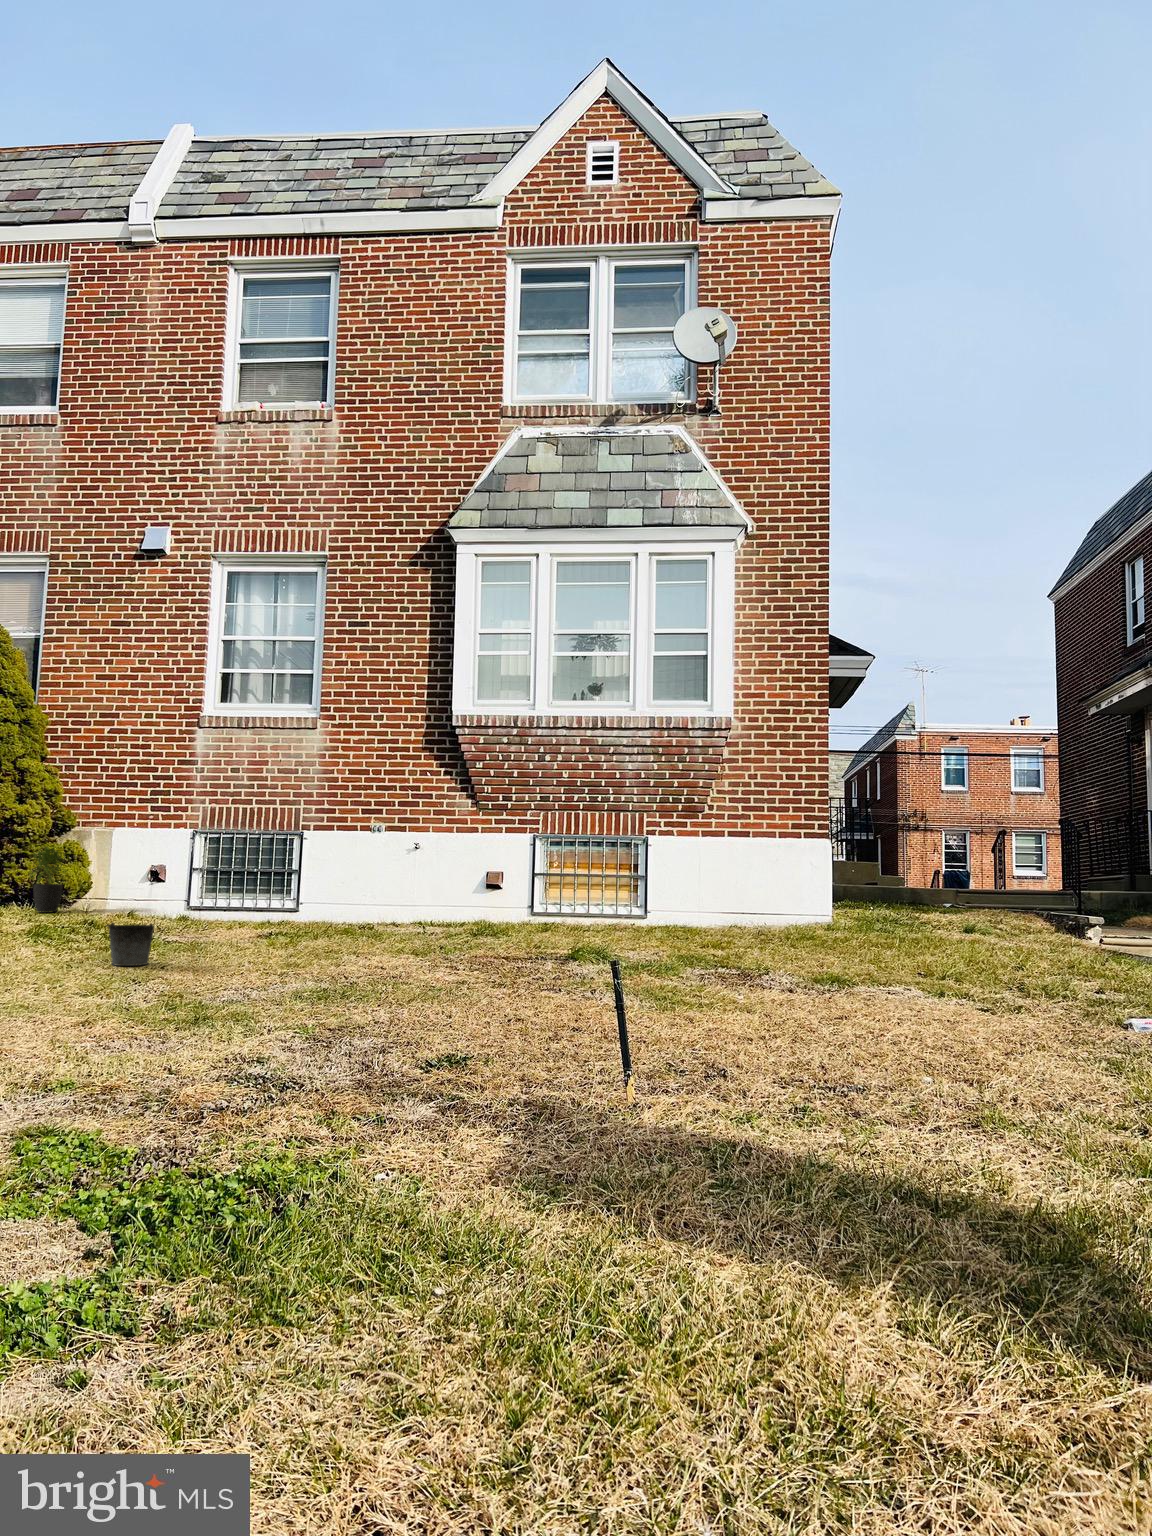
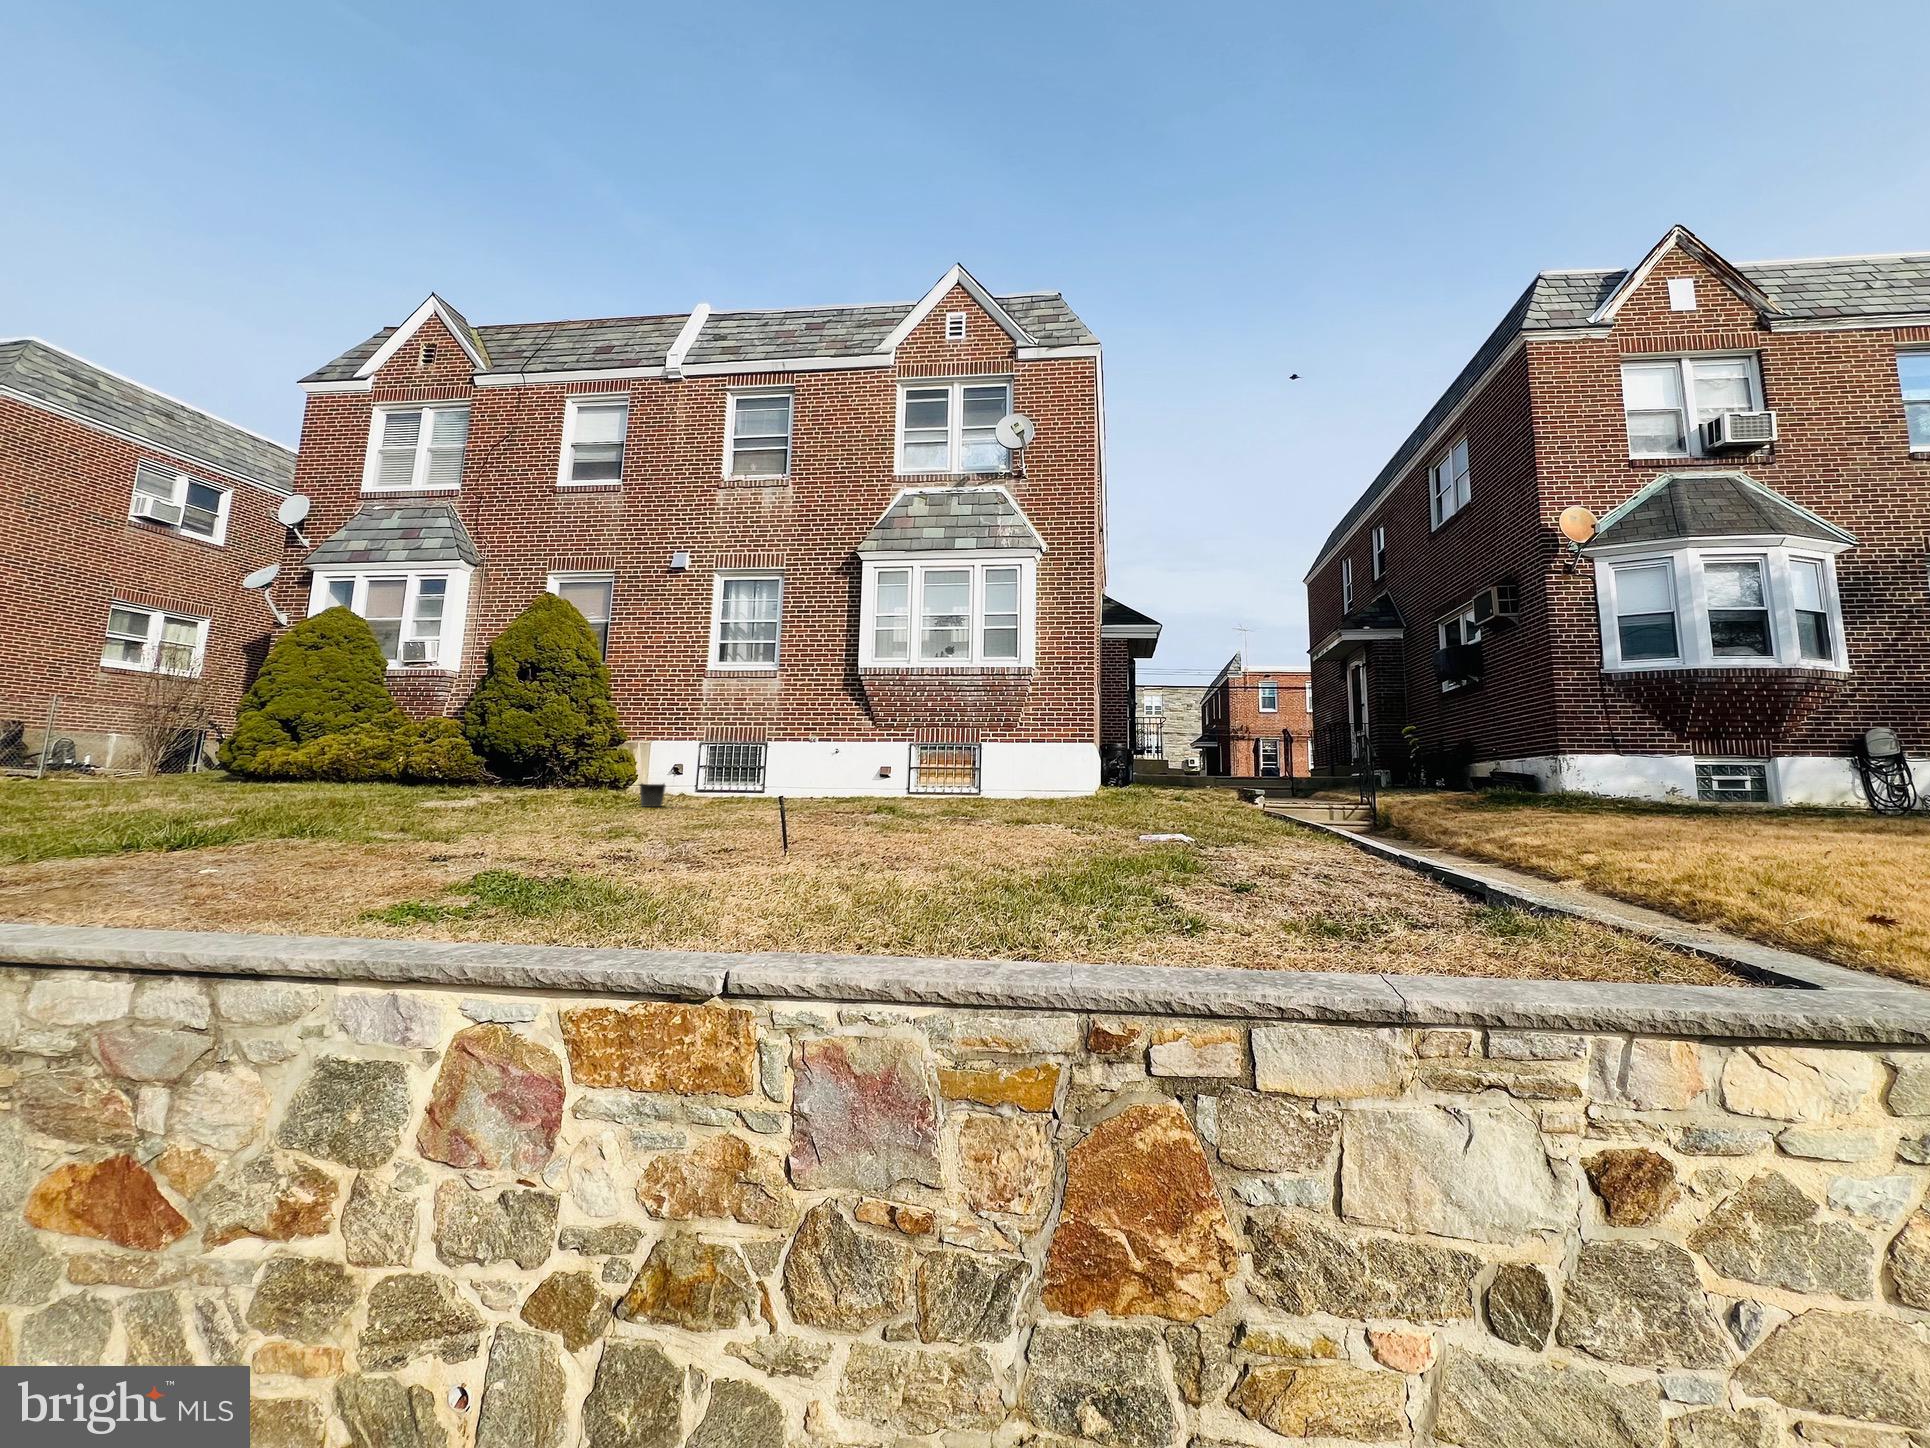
potted plant: present [30,847,67,913] -> none [595,750,621,790]

